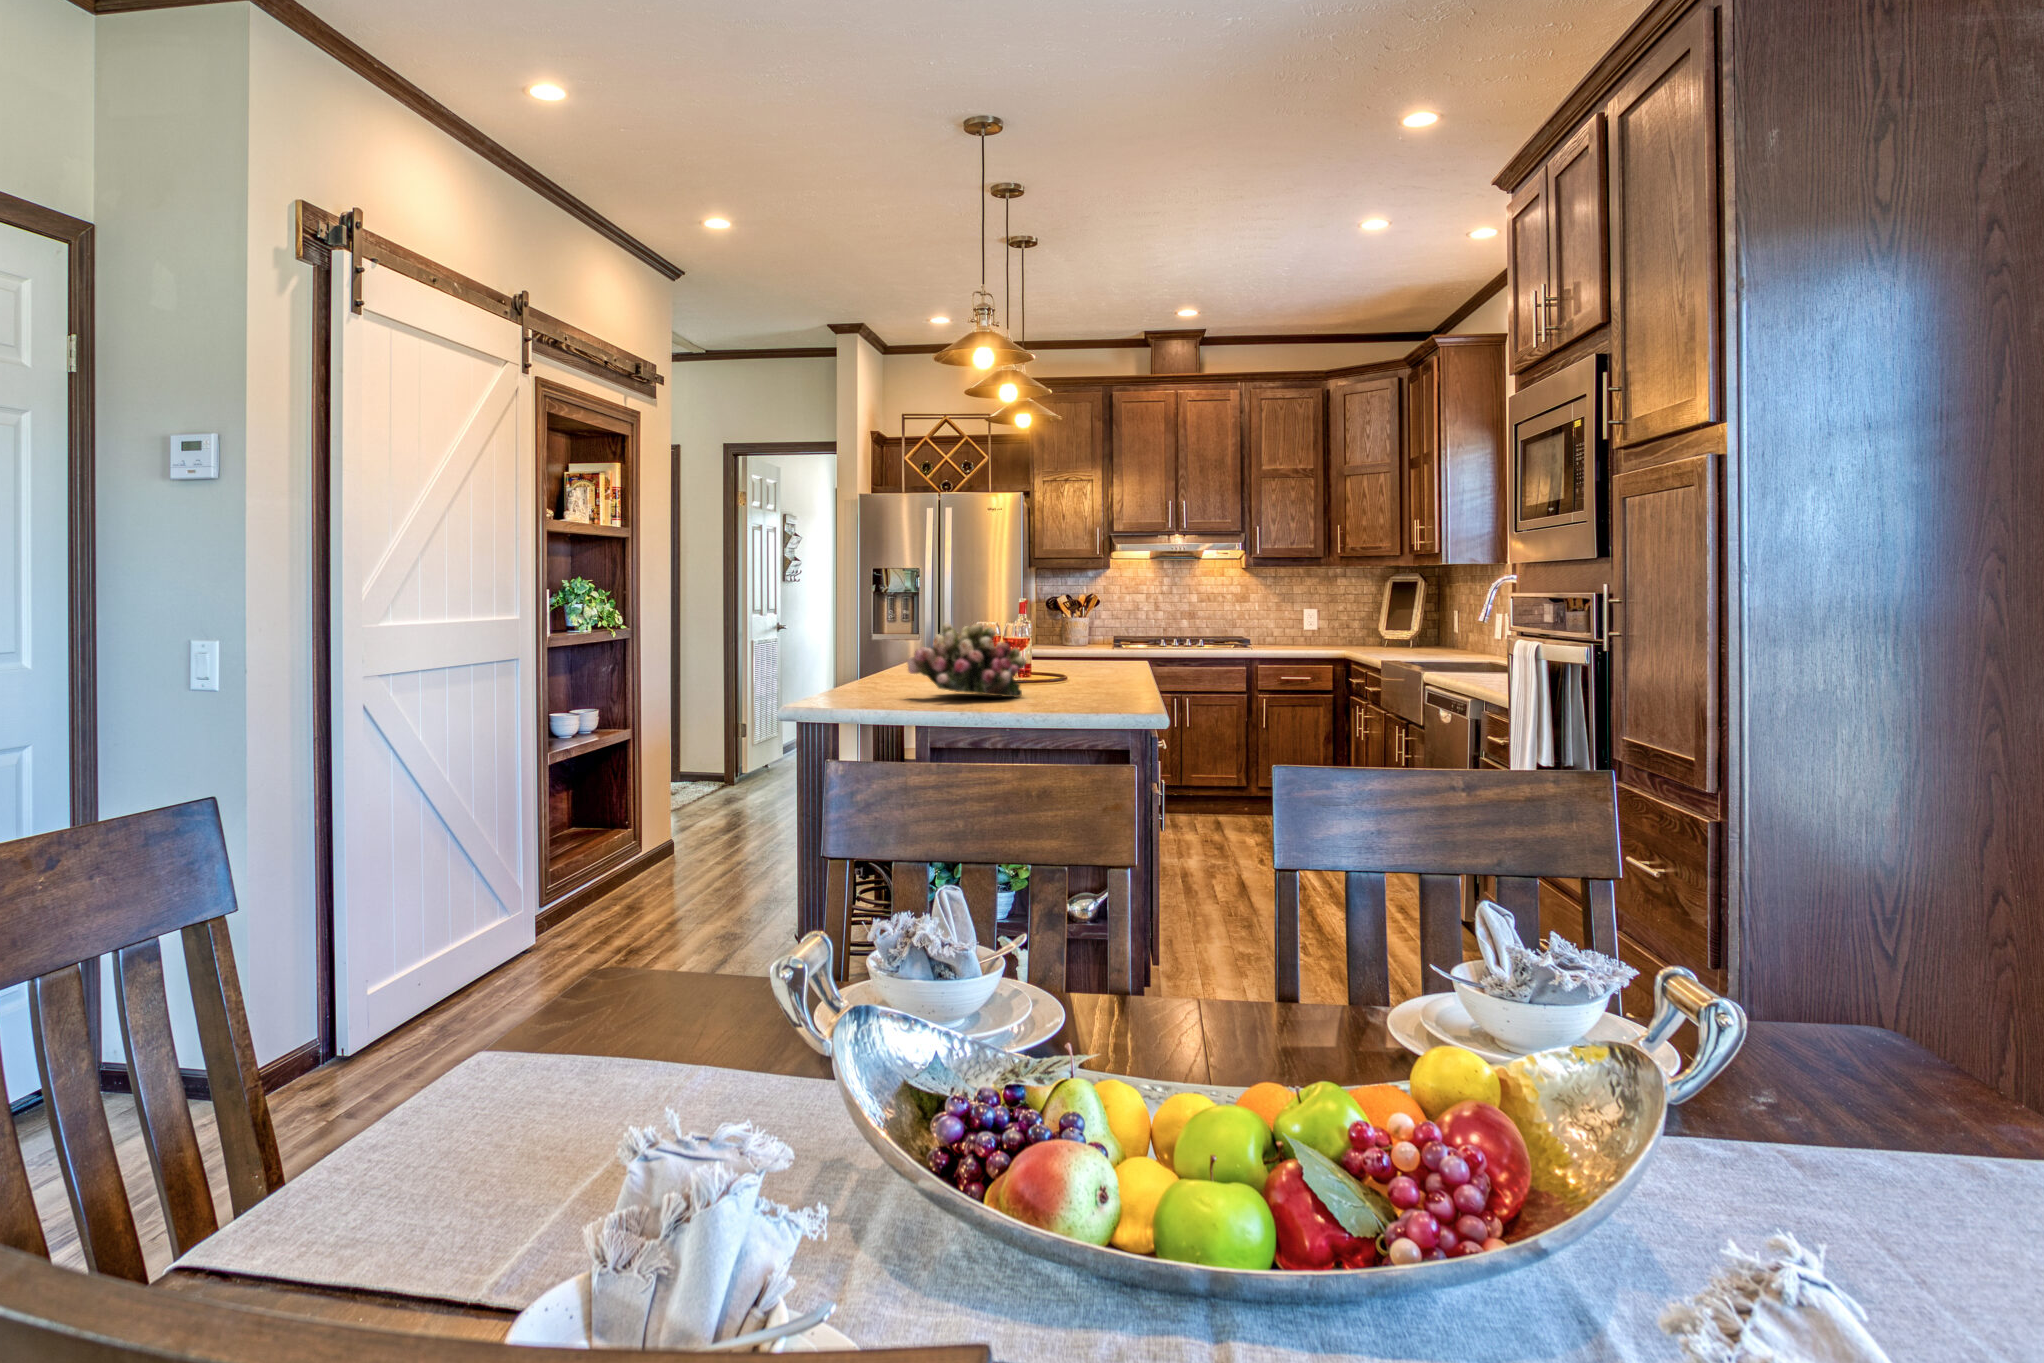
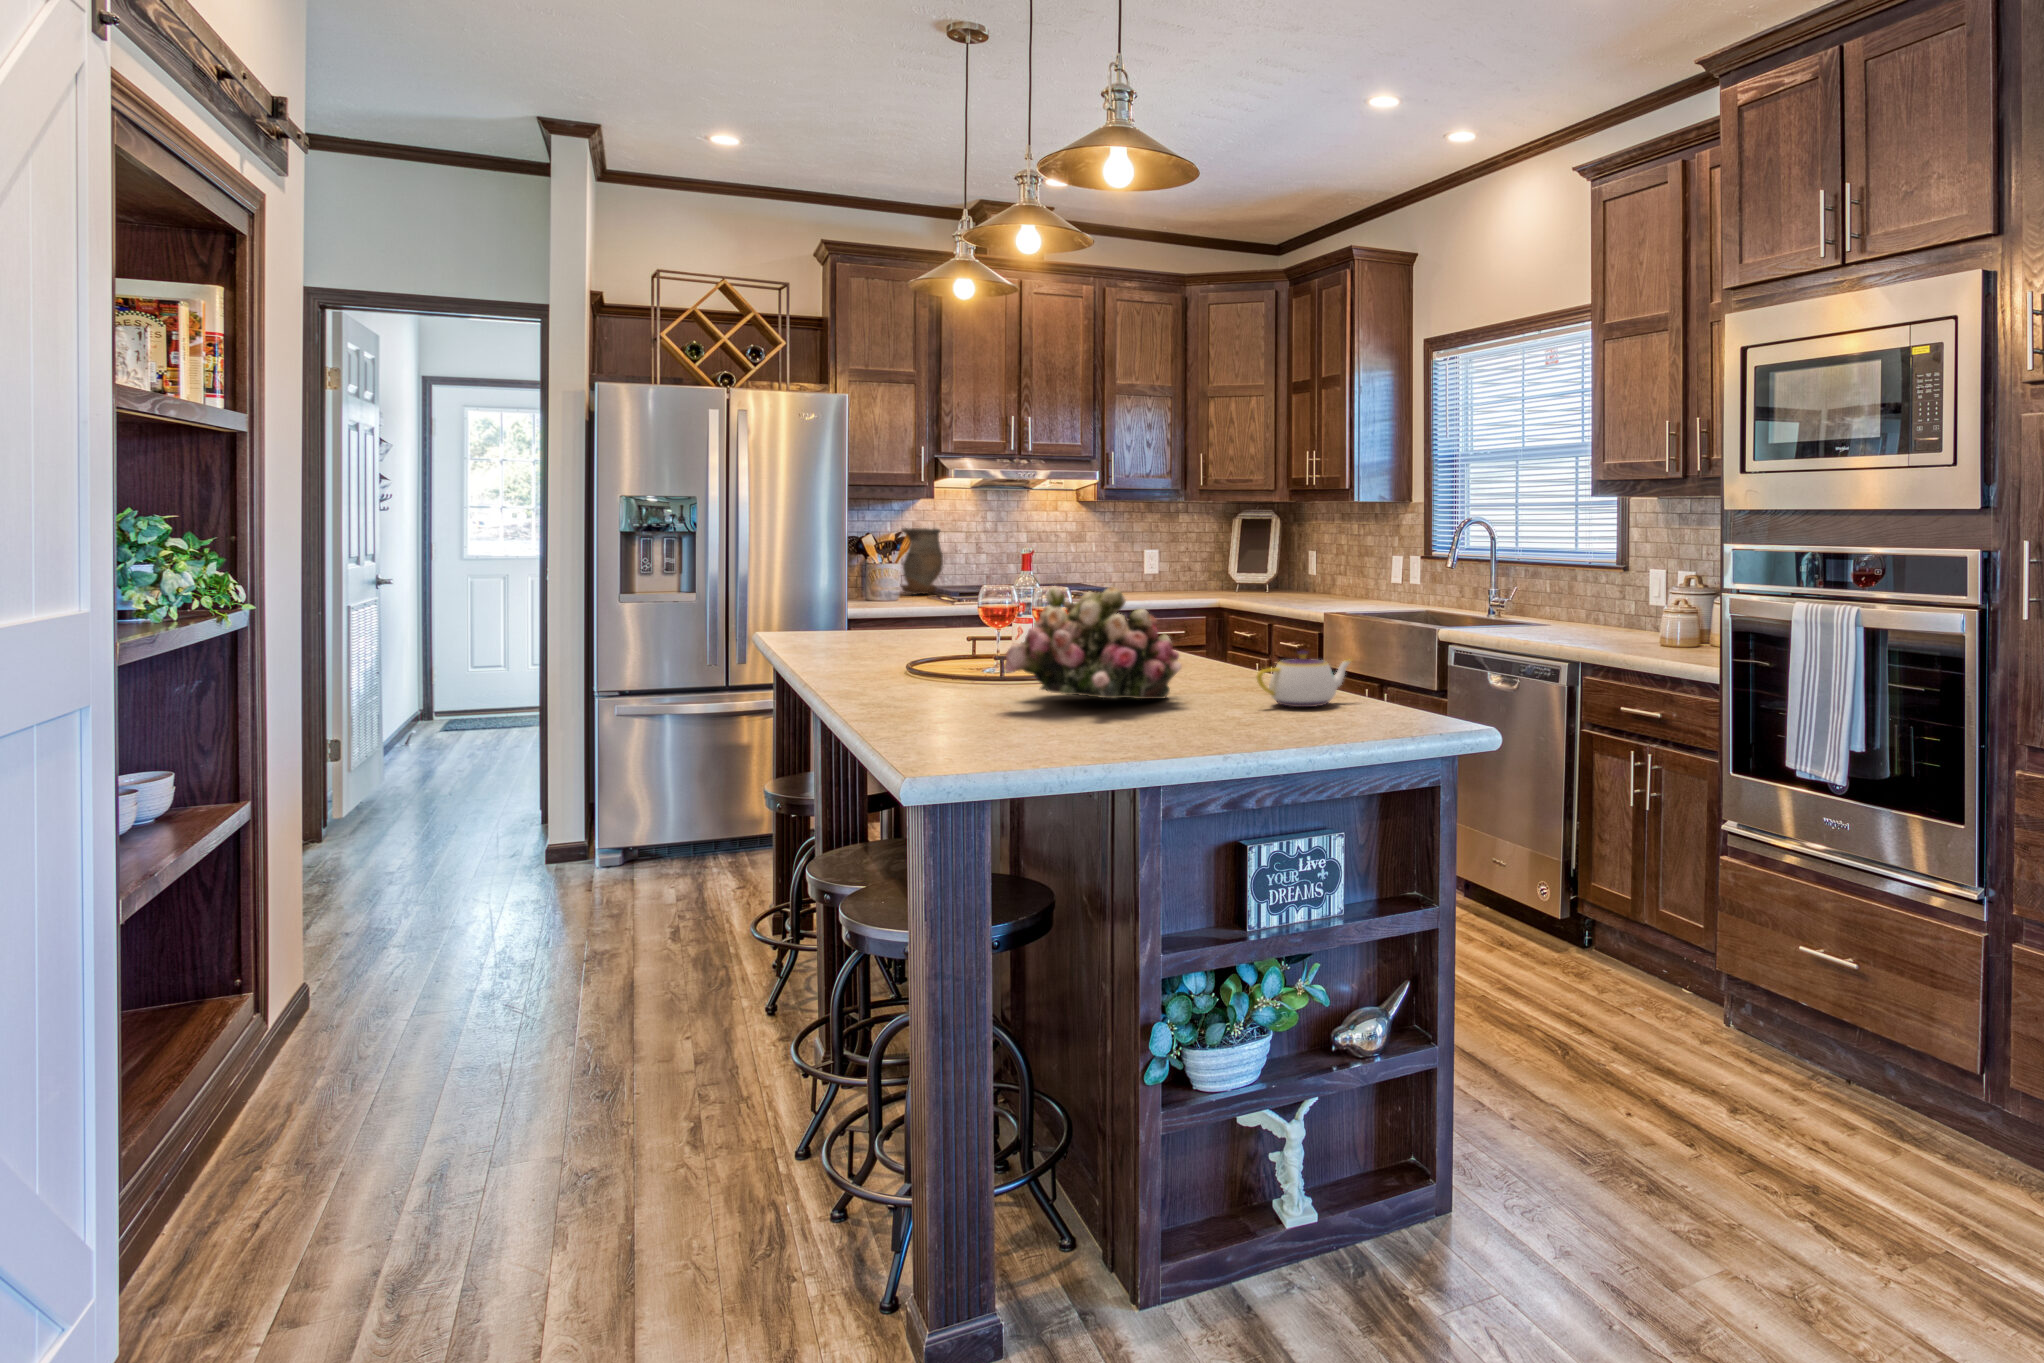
vase: none [1089,591,1124,643] -> present [901,528,943,595]
teapot: none [1046,668,1121,705] -> present [1257,651,1351,707]

